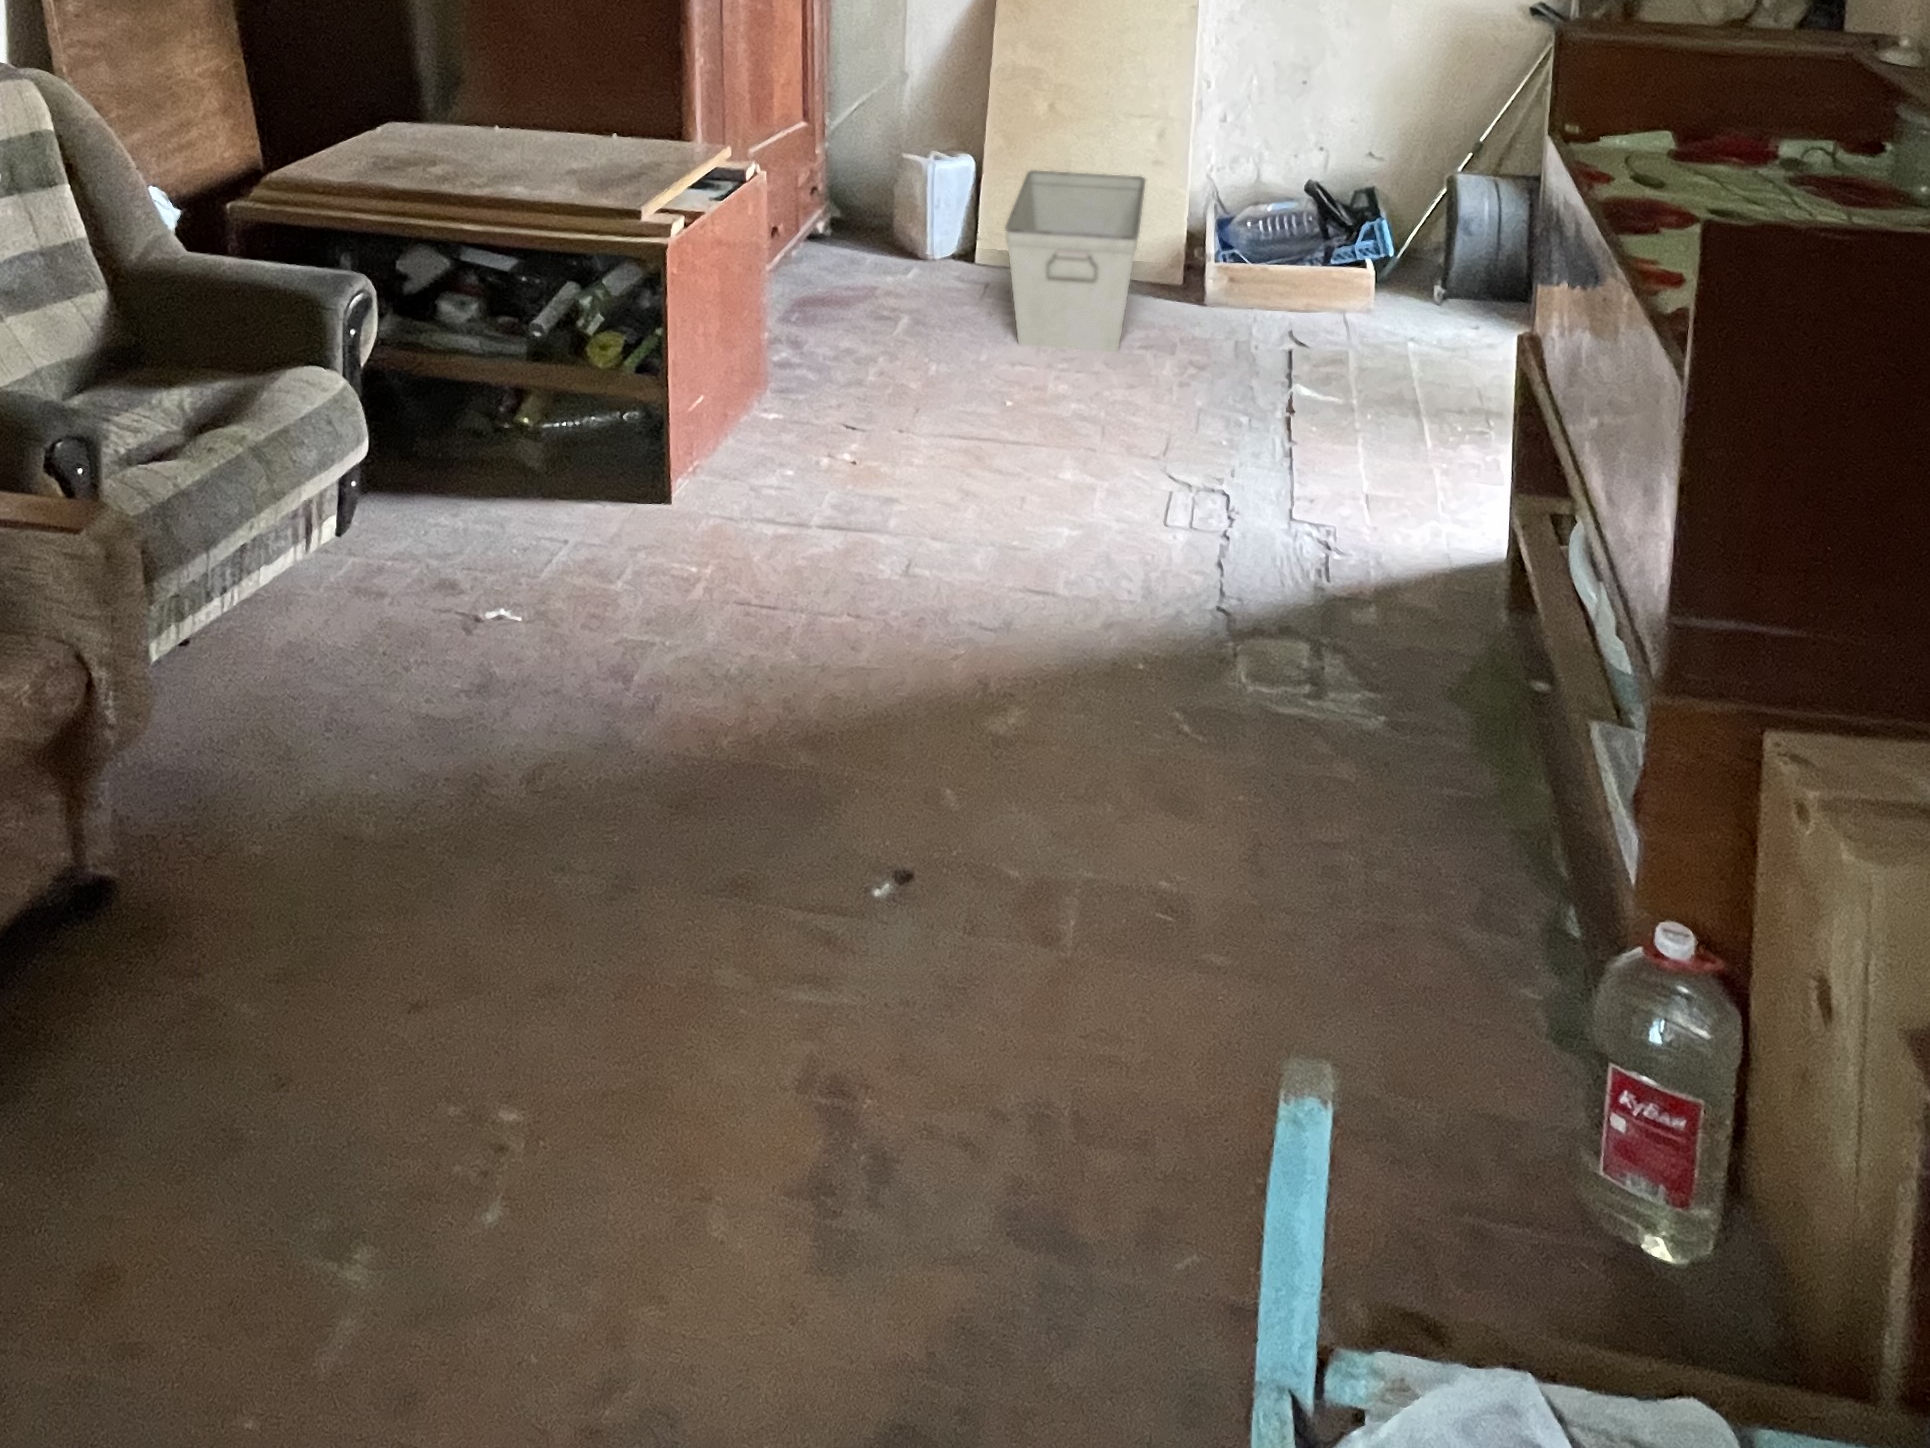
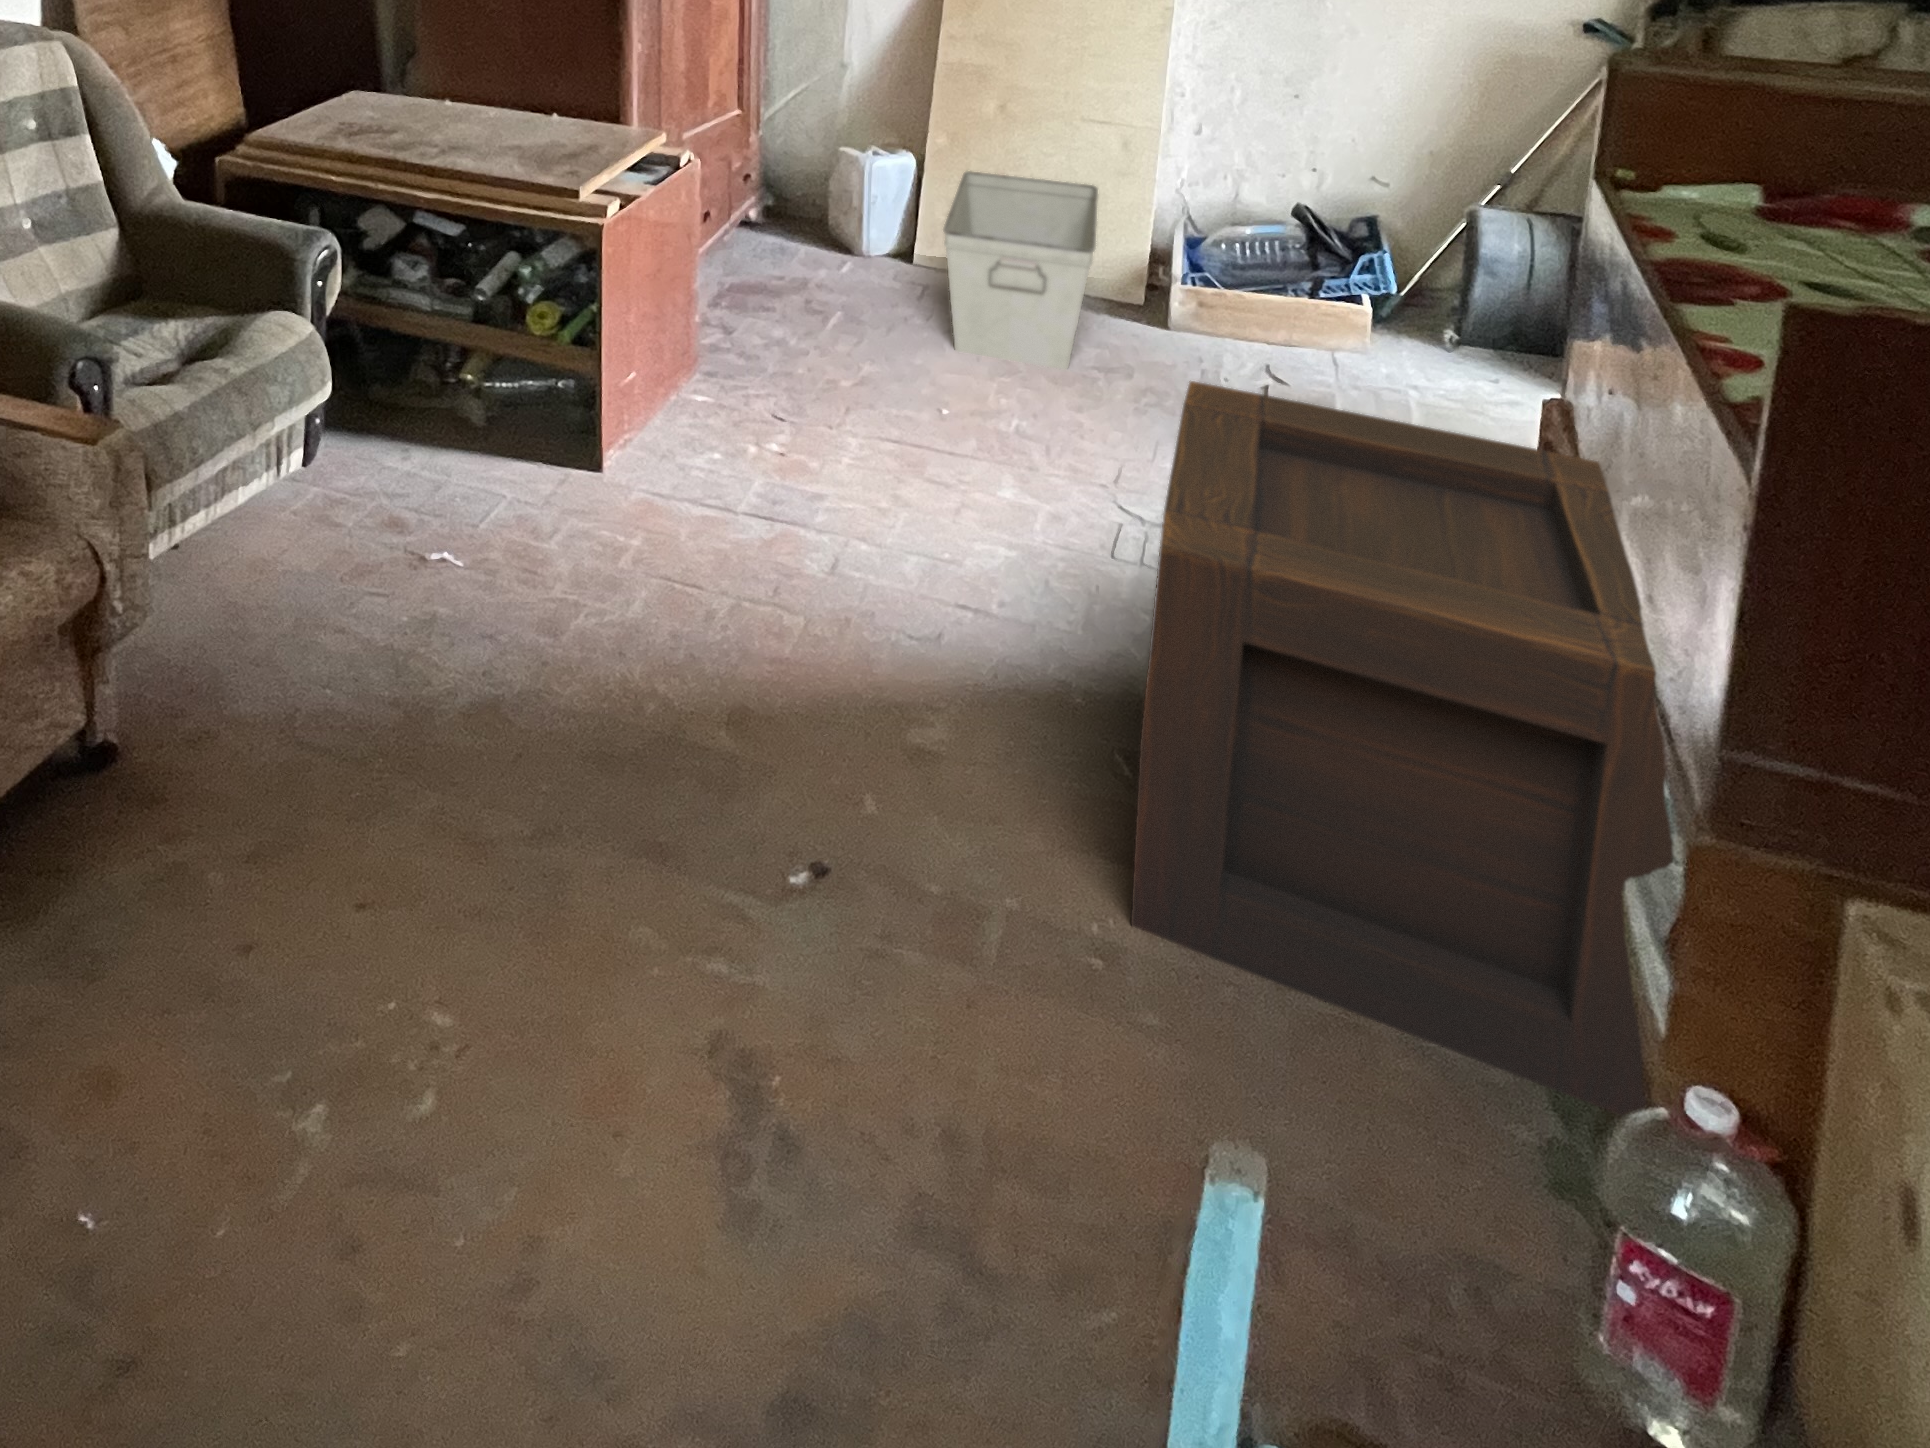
wooden crate: none [1139,343,1558,914] -> present [1131,381,1673,1115]

